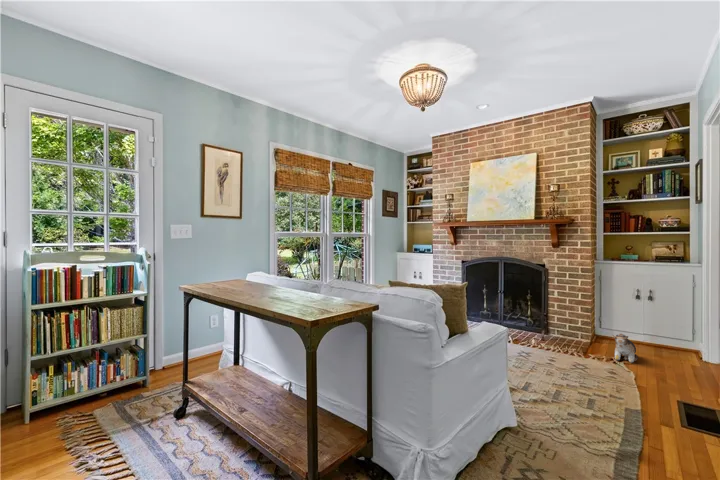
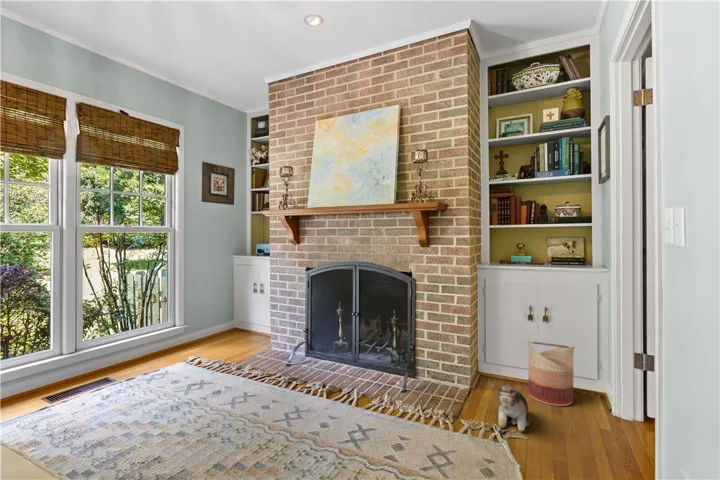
basket: none [636,312,673,355] -> present [528,341,574,406]

